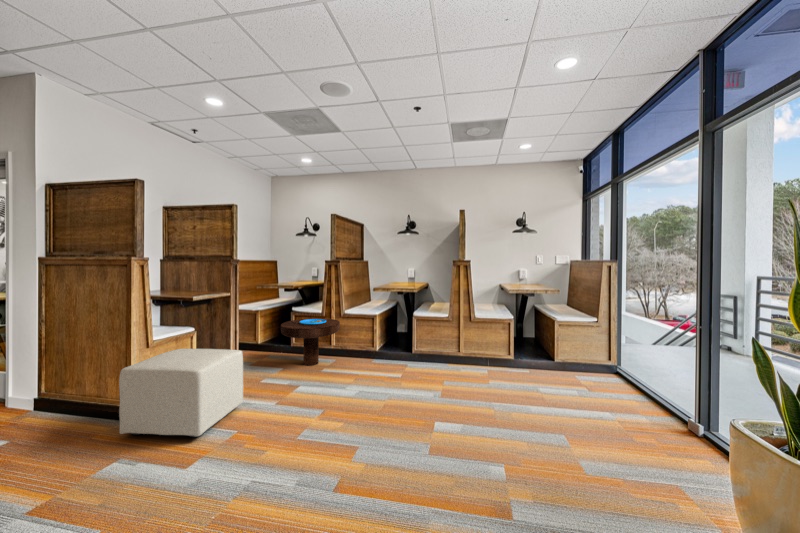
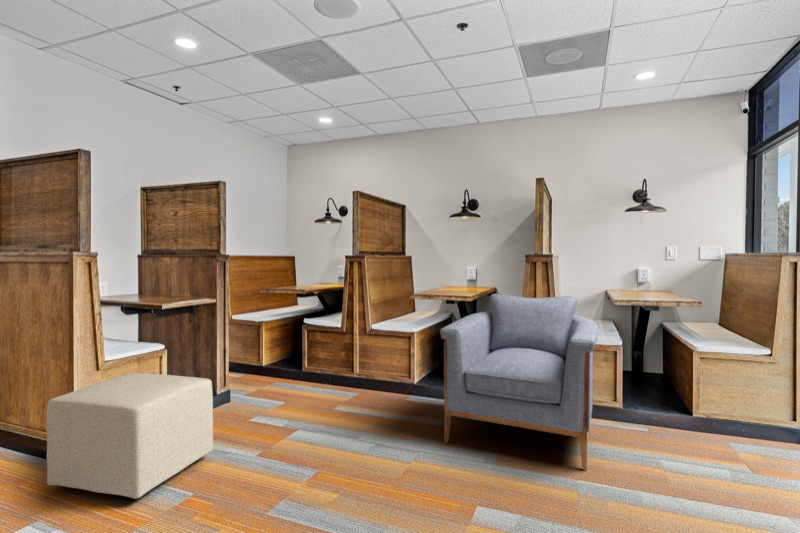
armchair: none [402,287,501,397] -> present [440,294,598,471]
side table: present [281,318,340,366] -> none [282,335,362,400]

